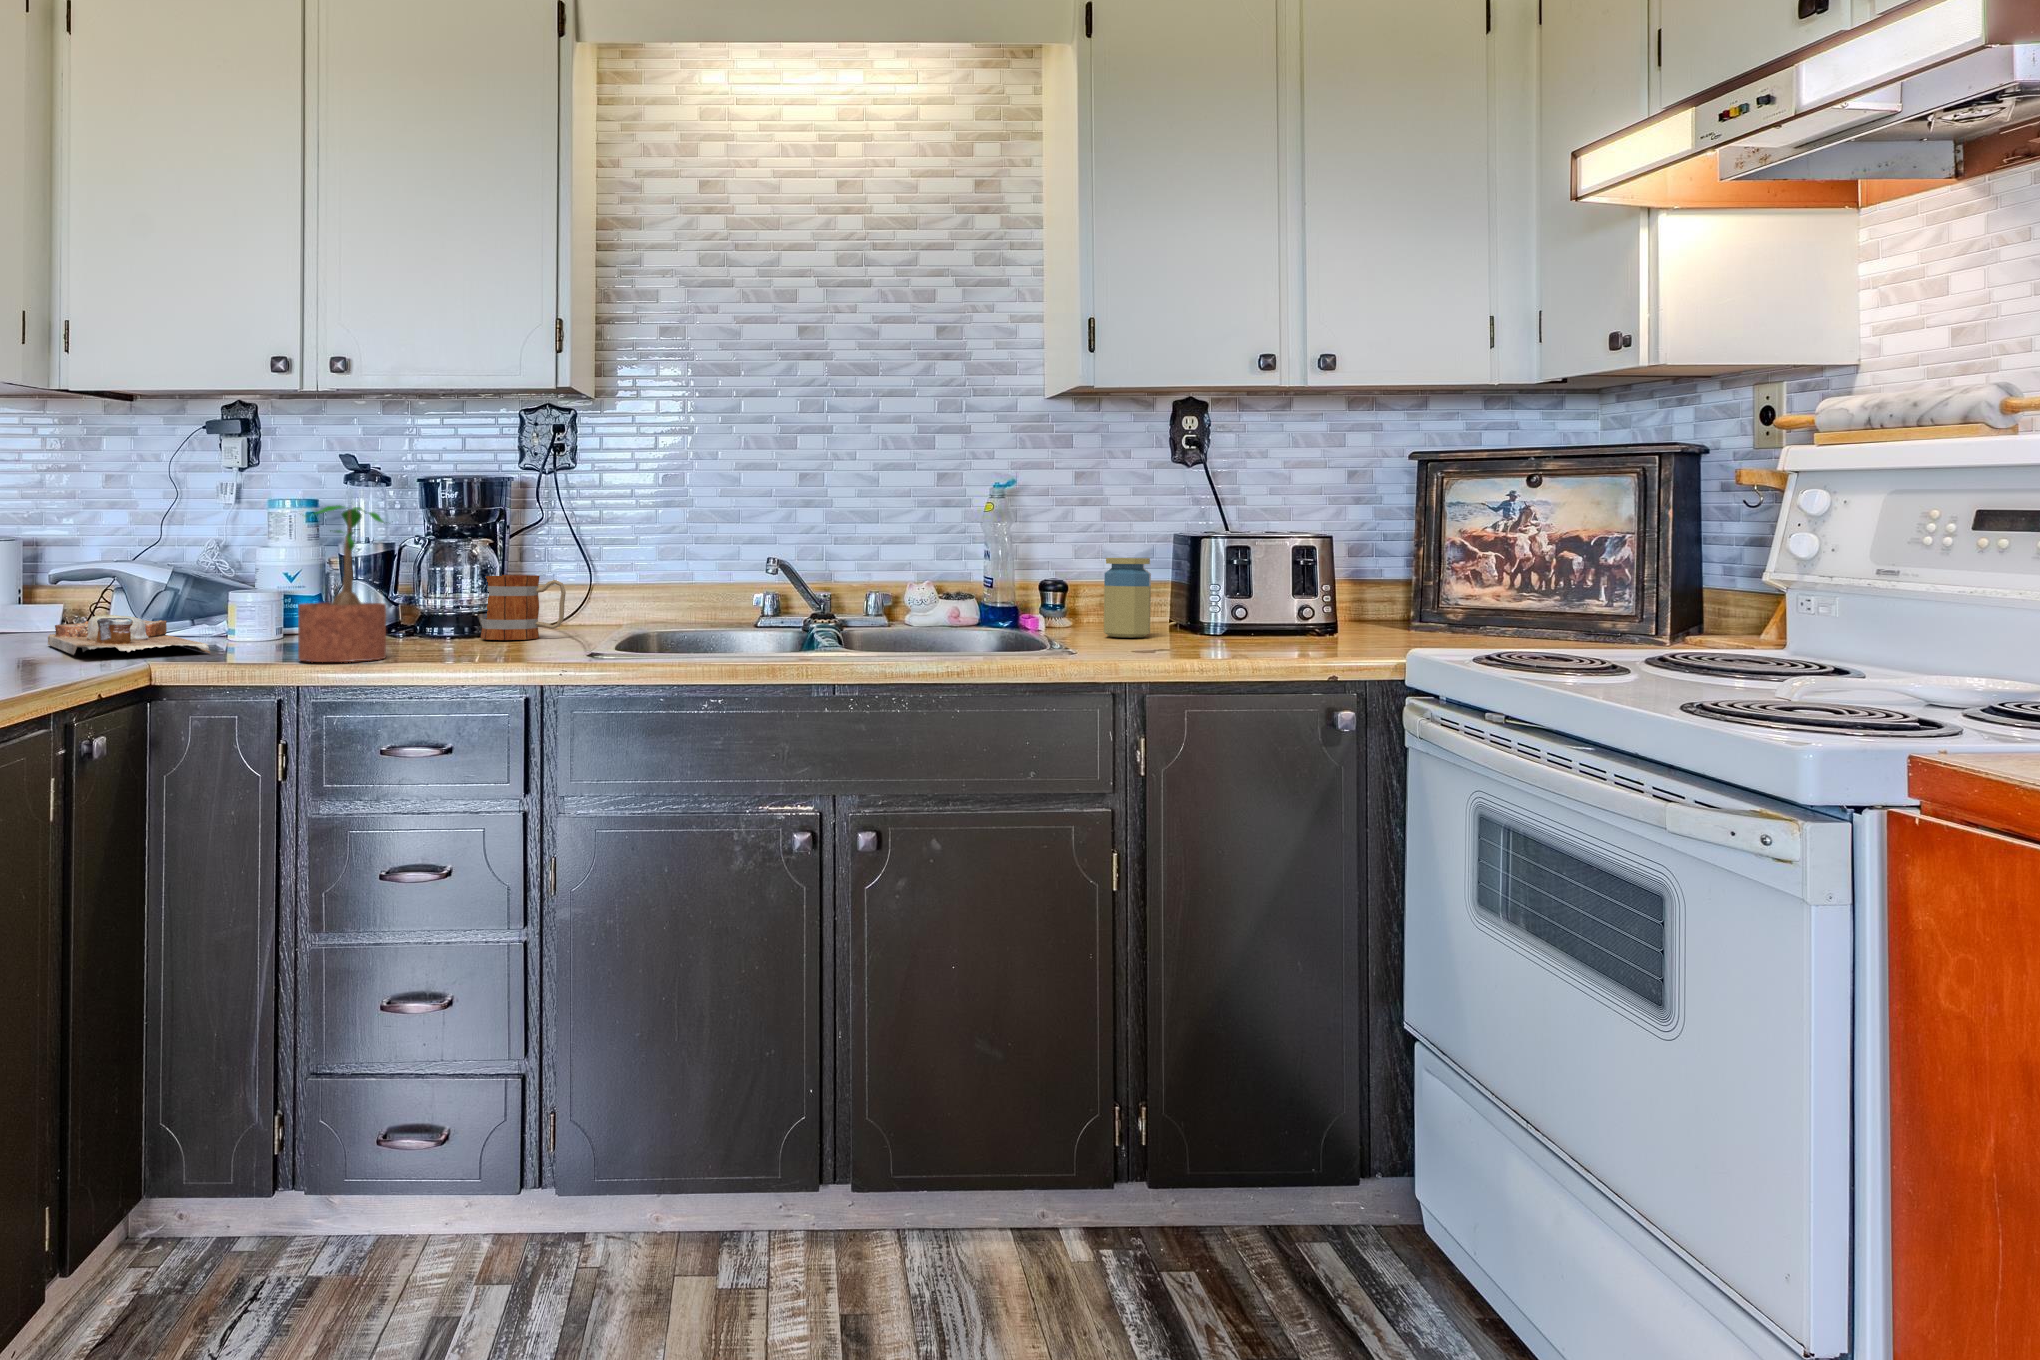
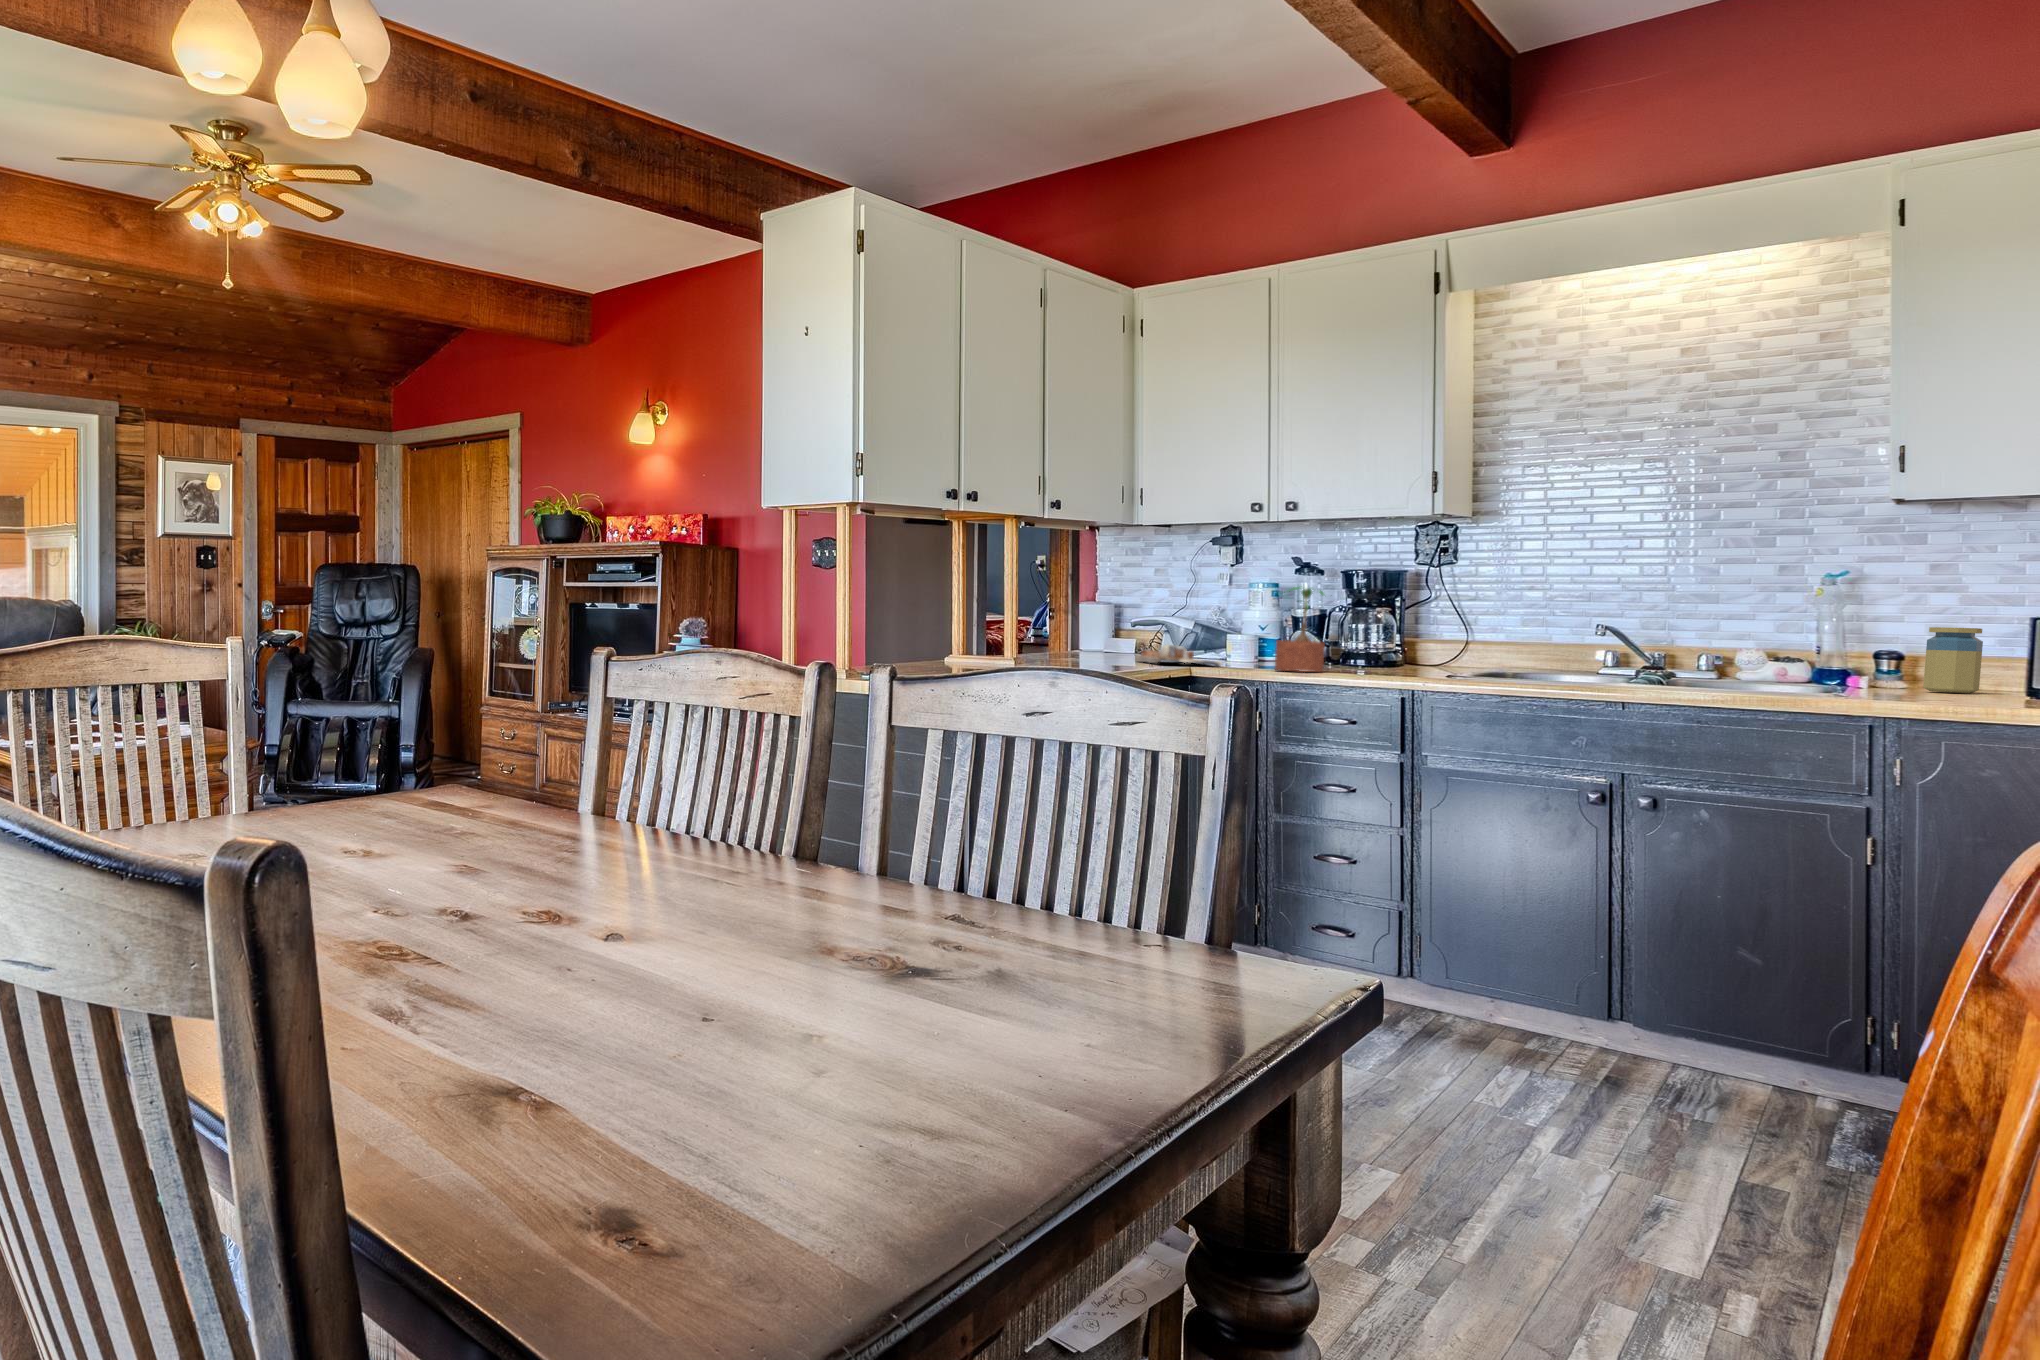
mug: present [481,575,566,640] -> none [1379,630,1440,671]

